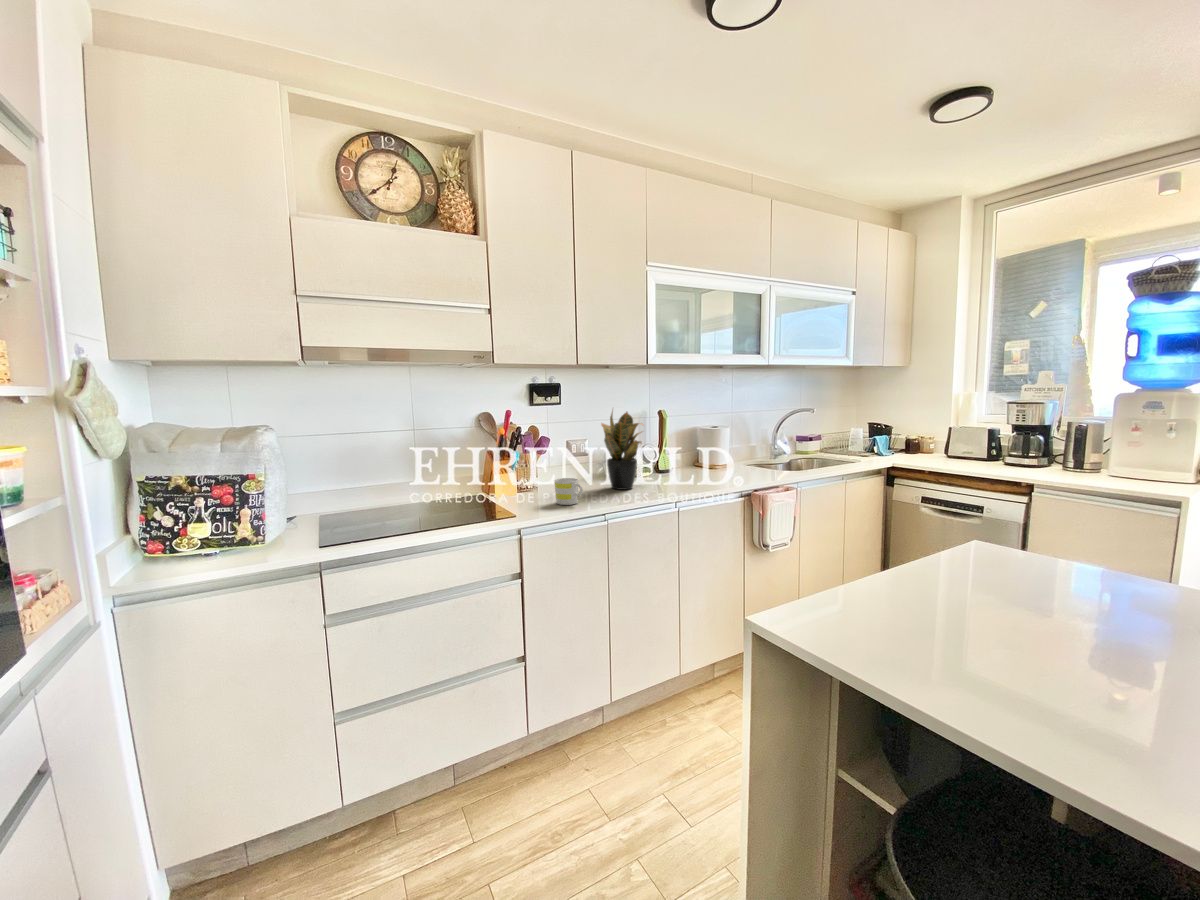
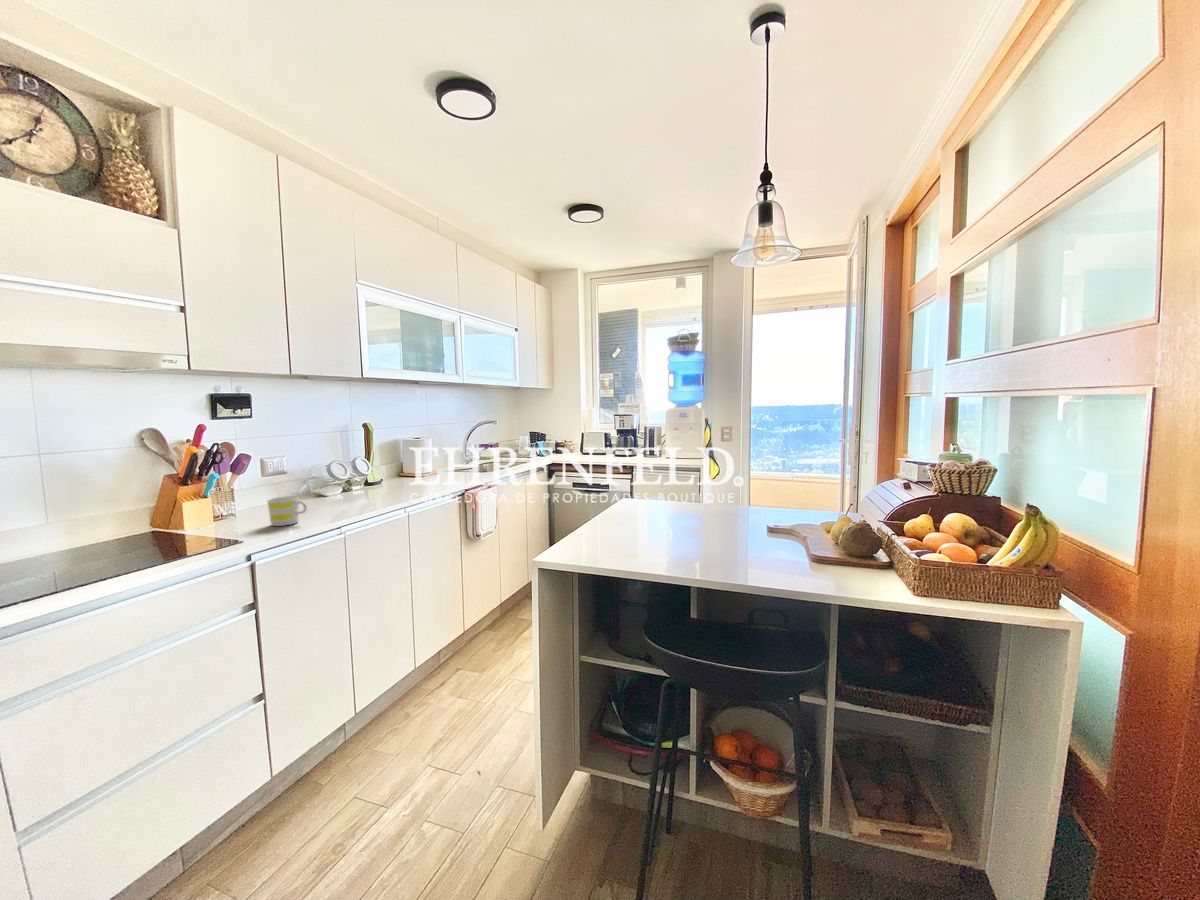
potted plant: present [601,411,643,490] -> none [302,418,369,504]

